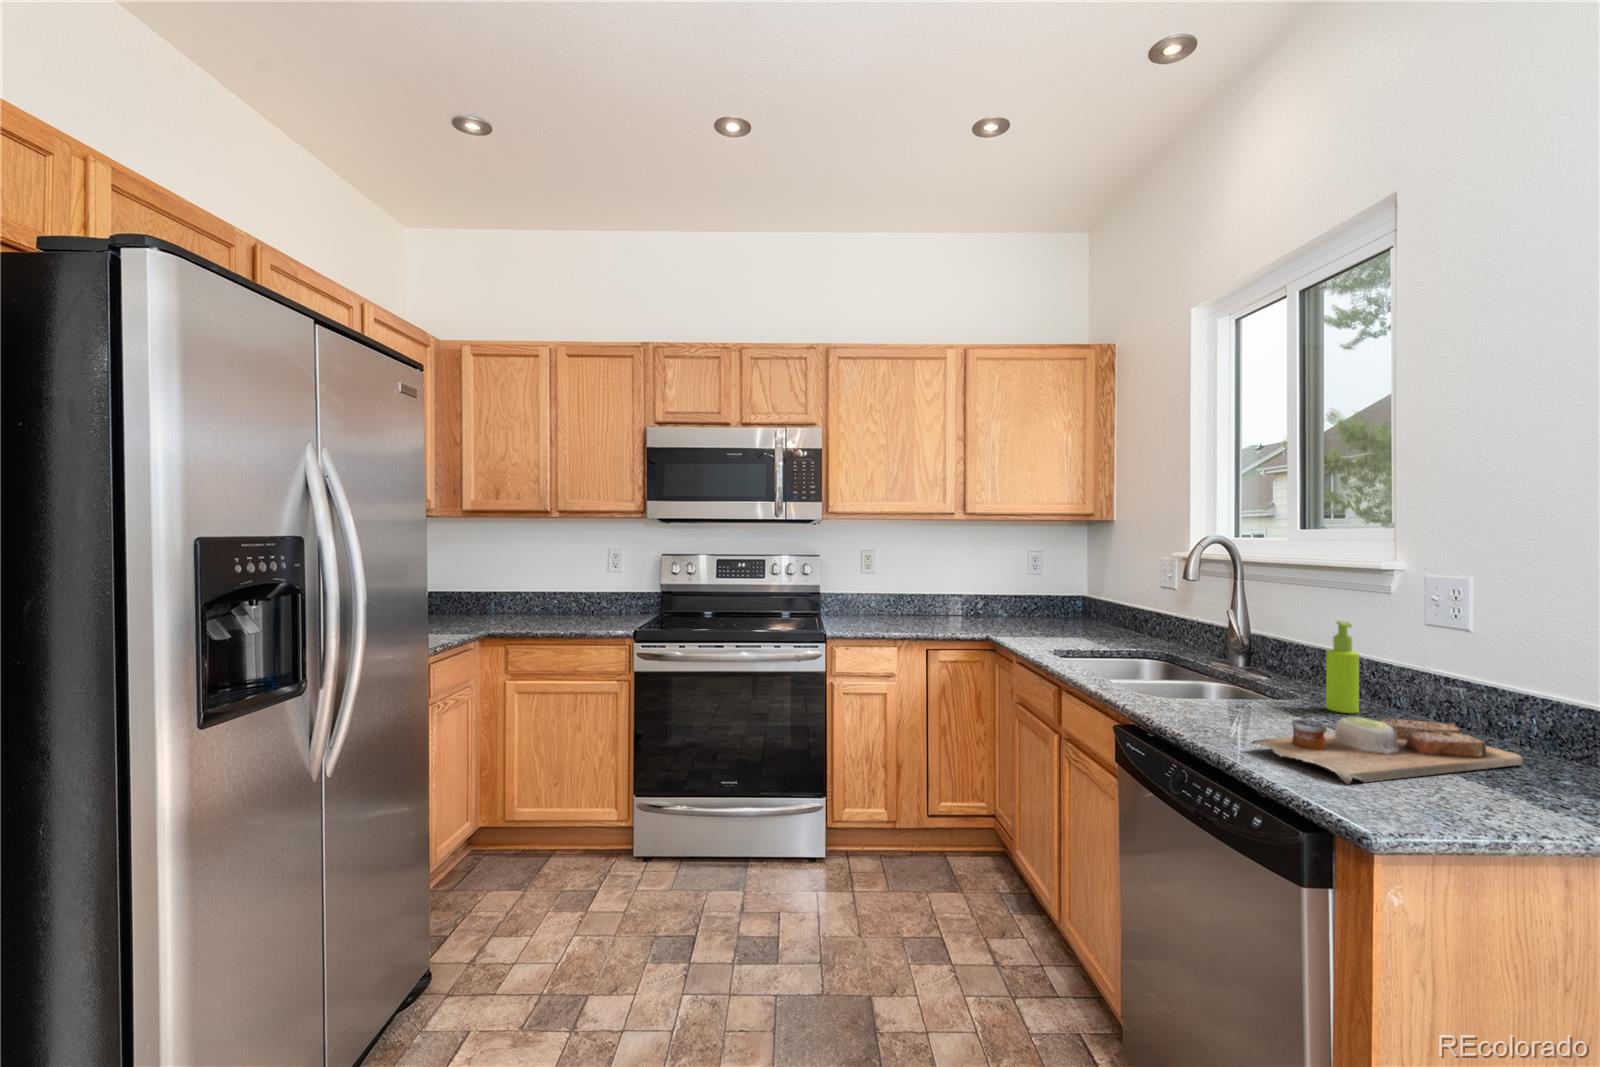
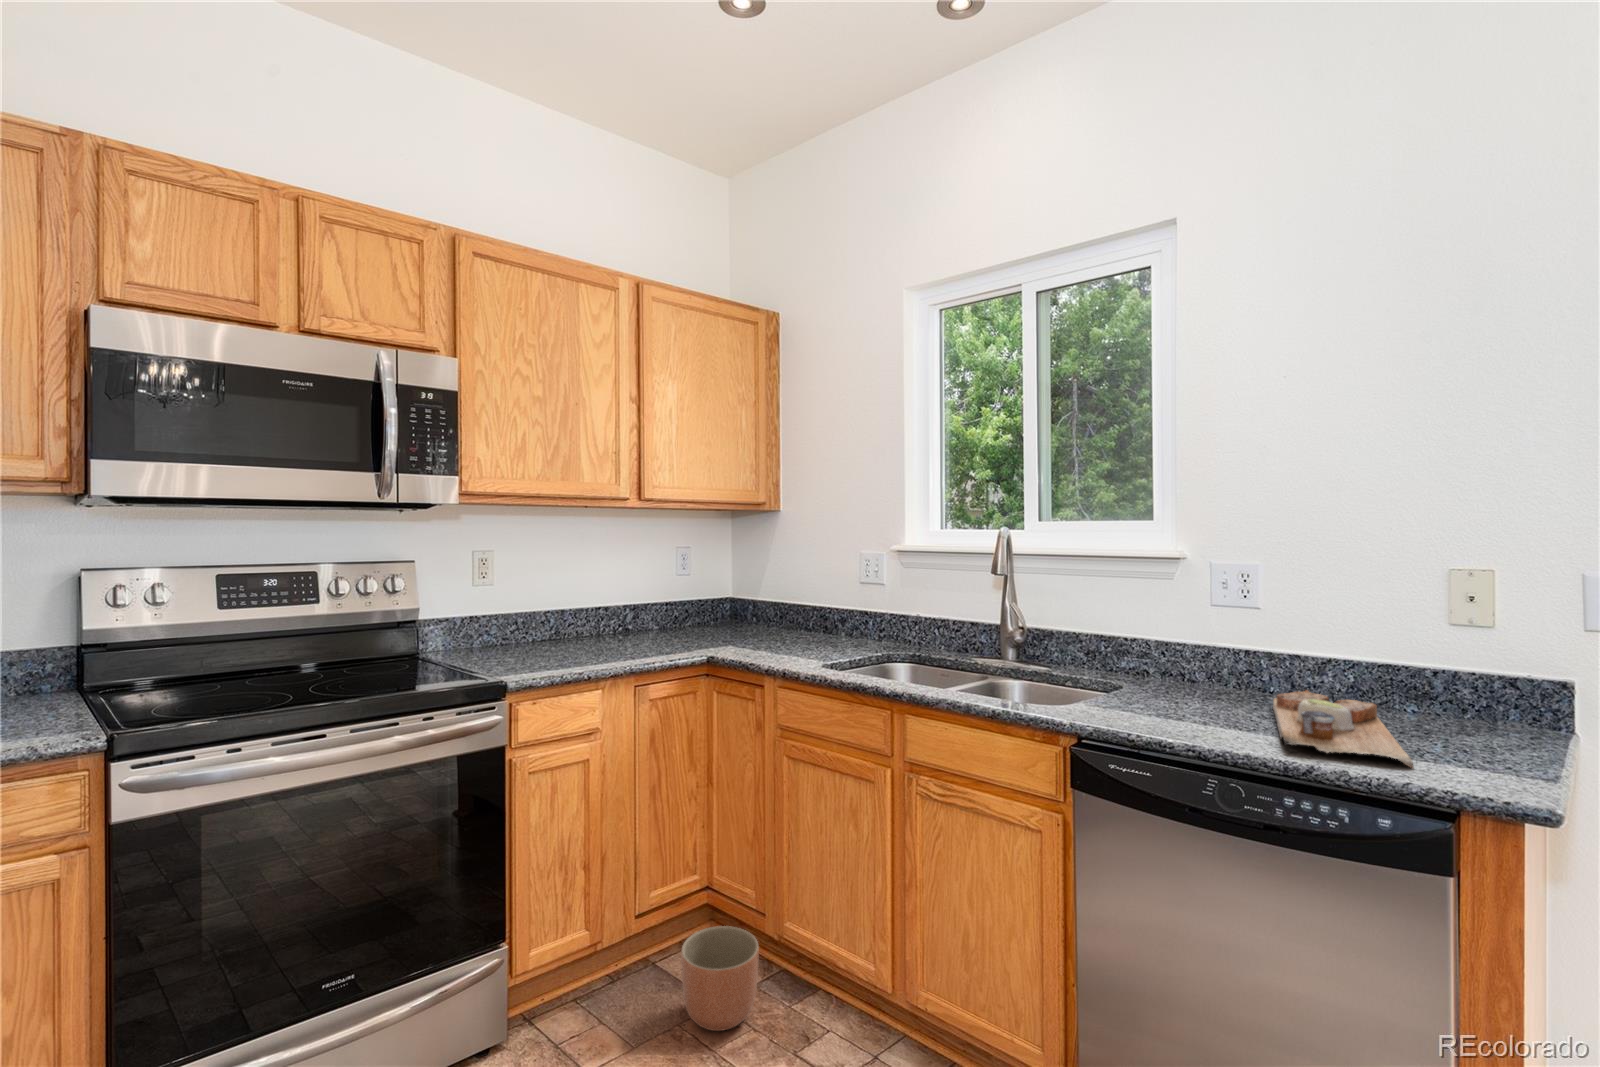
soap dispenser: present [1326,621,1359,713] -> none [1164,610,1195,693]
planter: none [926,835,985,908] -> present [681,926,759,1031]

